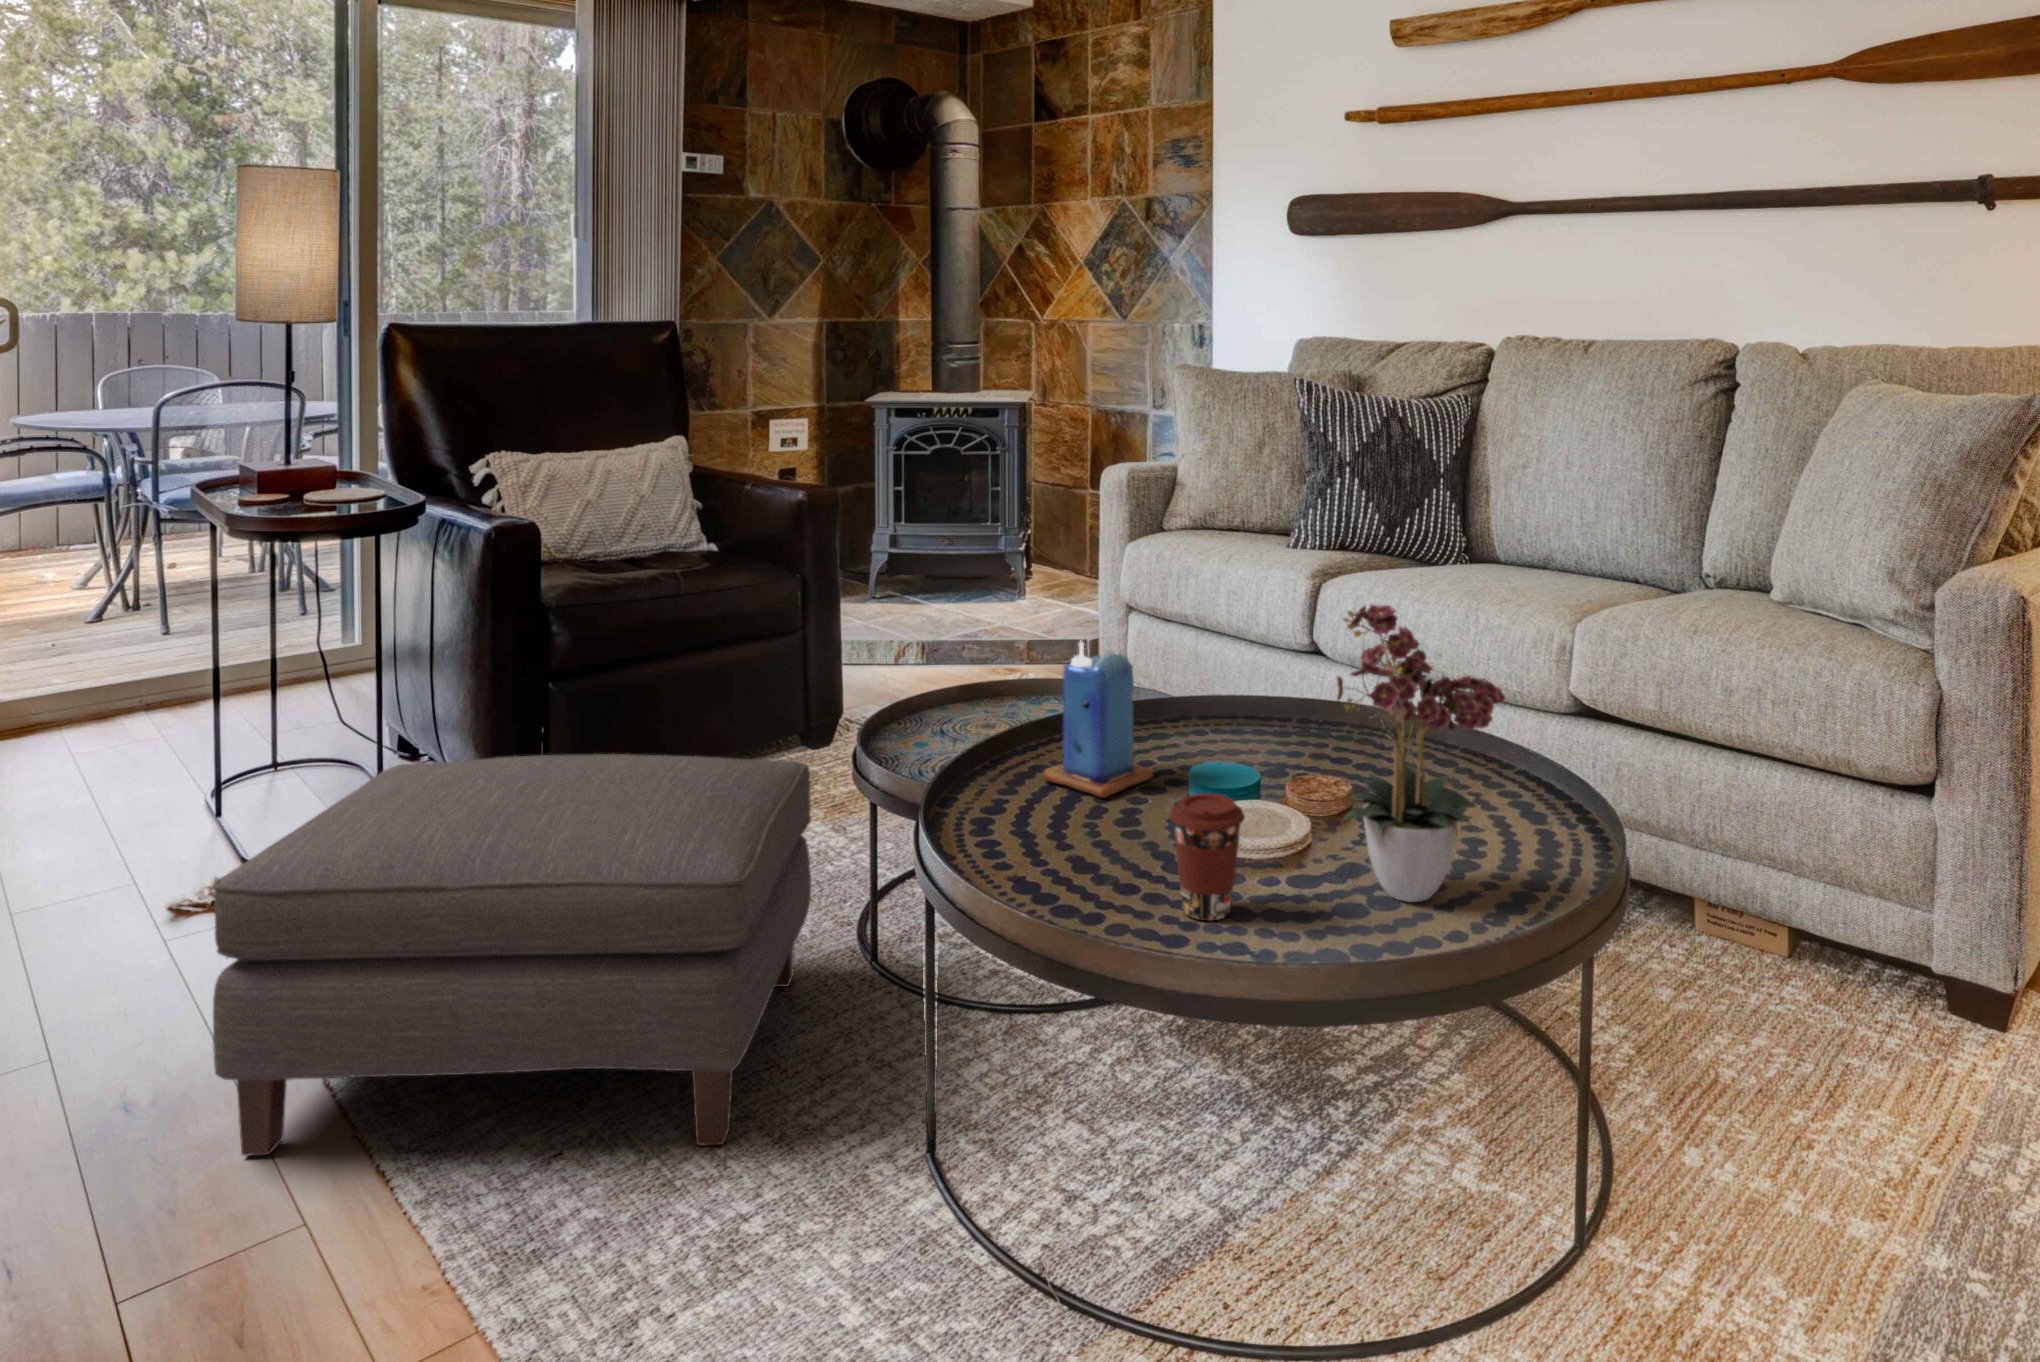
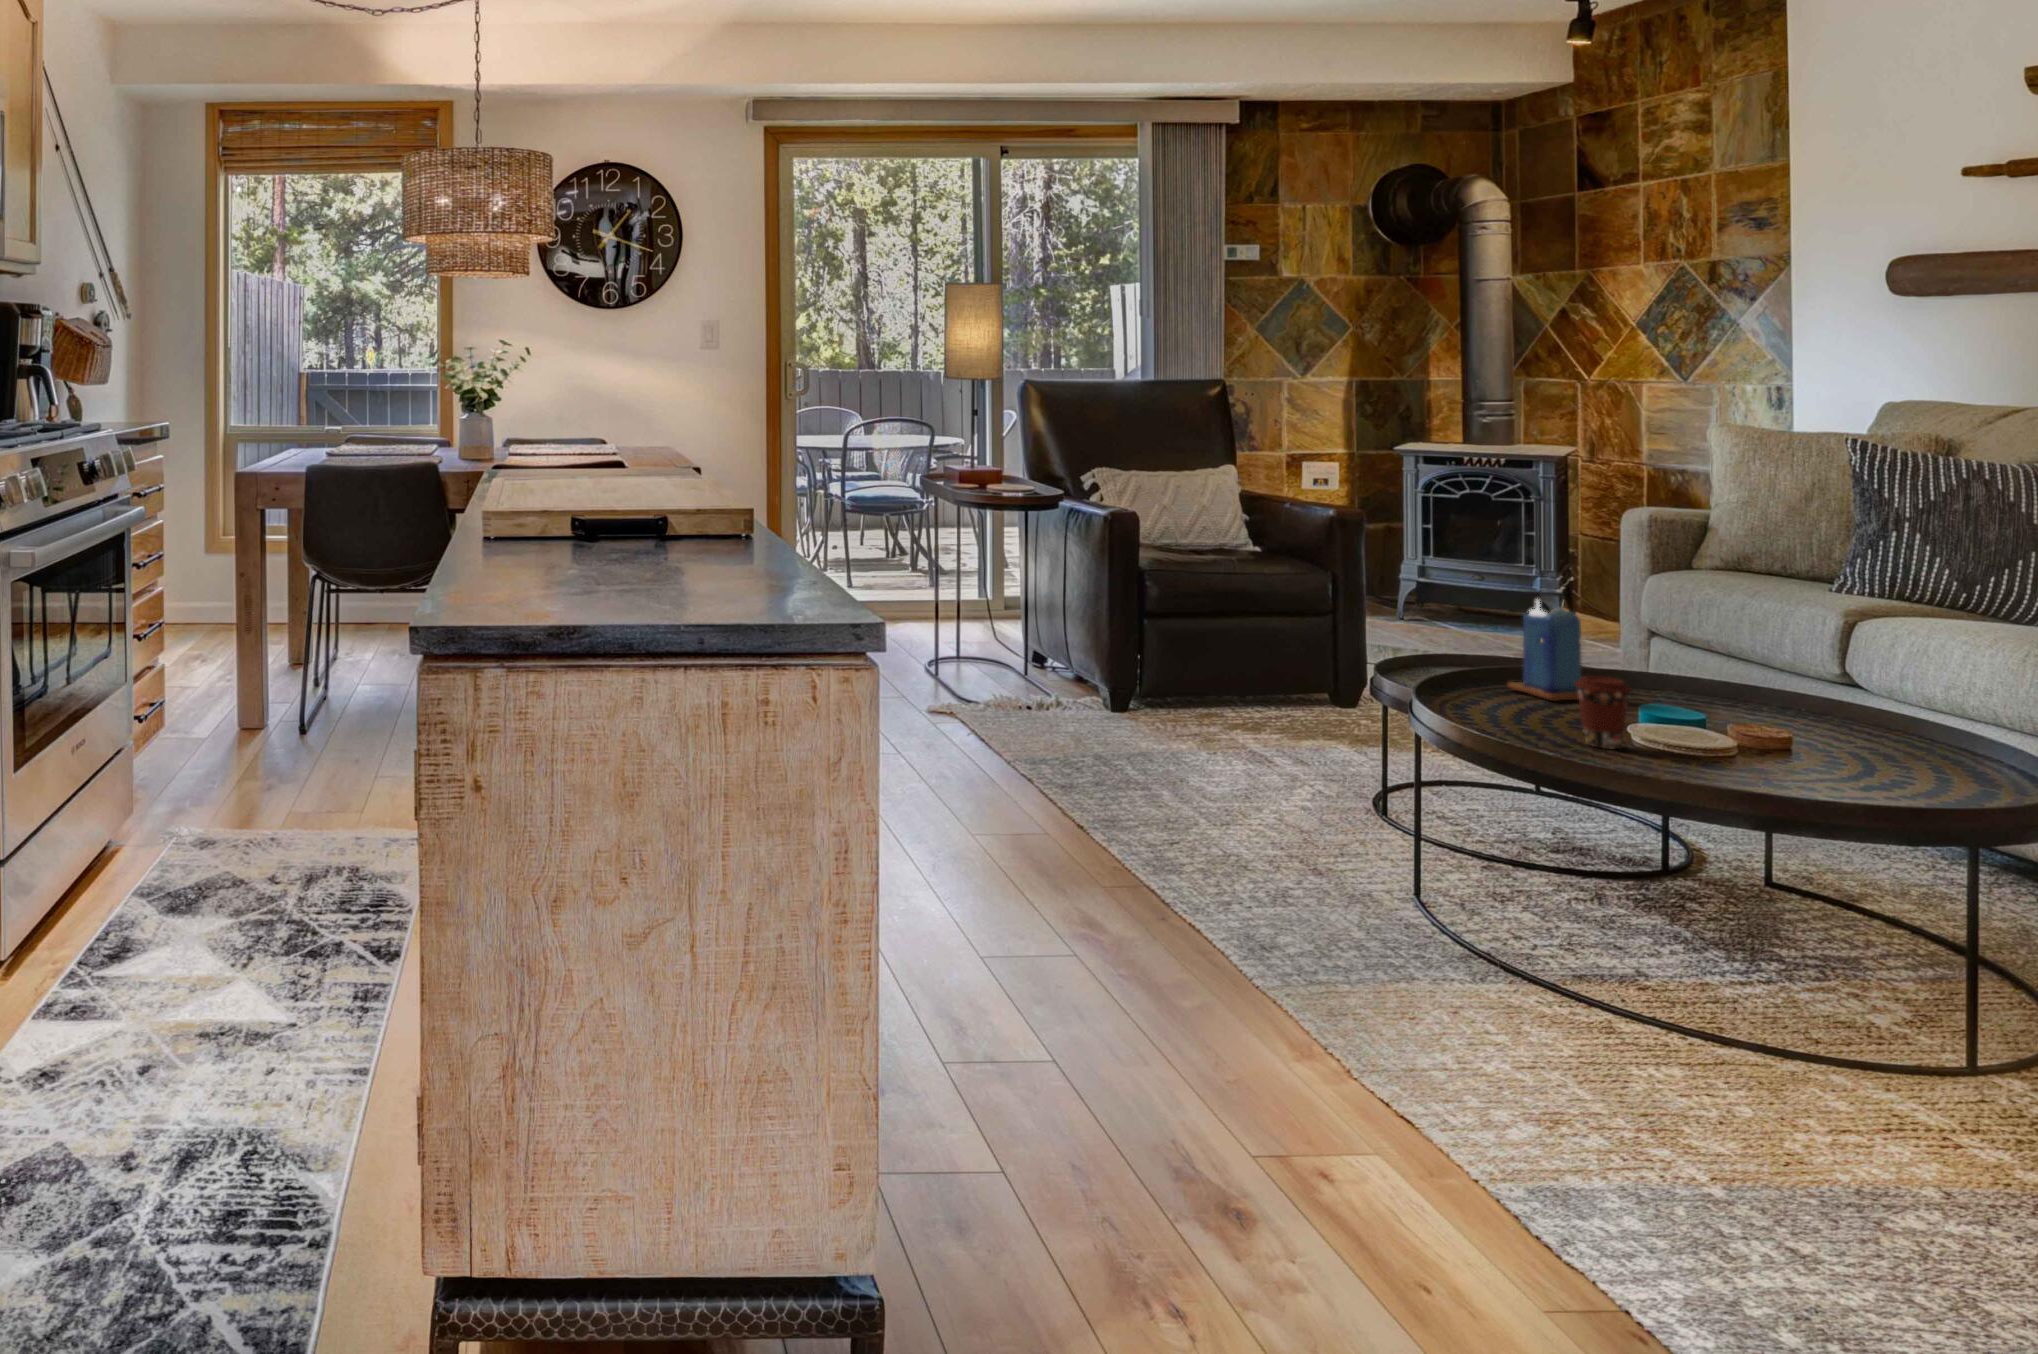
flower arrangement: present [1337,605,1505,902] -> none [1697,561,1877,768]
ottoman: present [213,754,811,1156] -> none [1002,636,1336,858]

